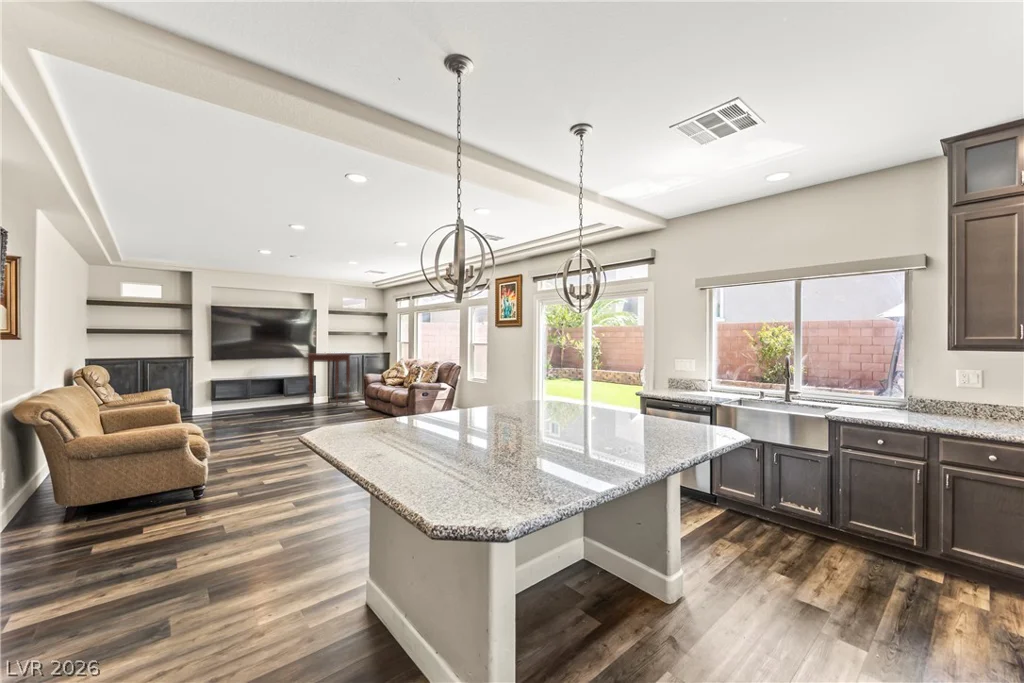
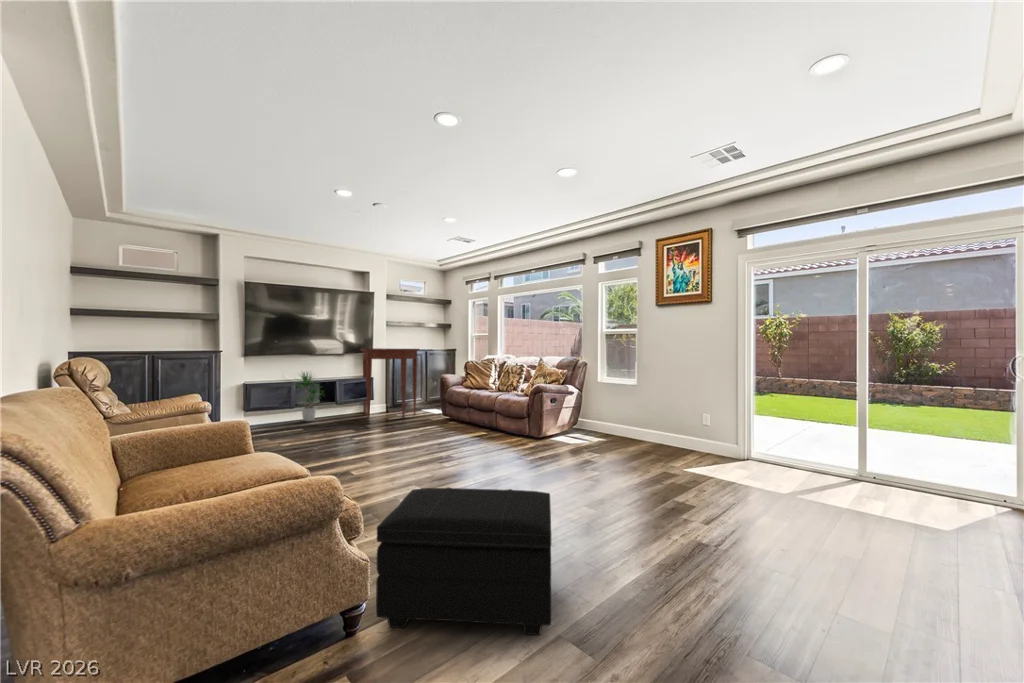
potted plant: none [248,370,277,408] -> present [300,373,318,421]
footstool: none [211,439,317,502] -> present [376,488,551,635]

